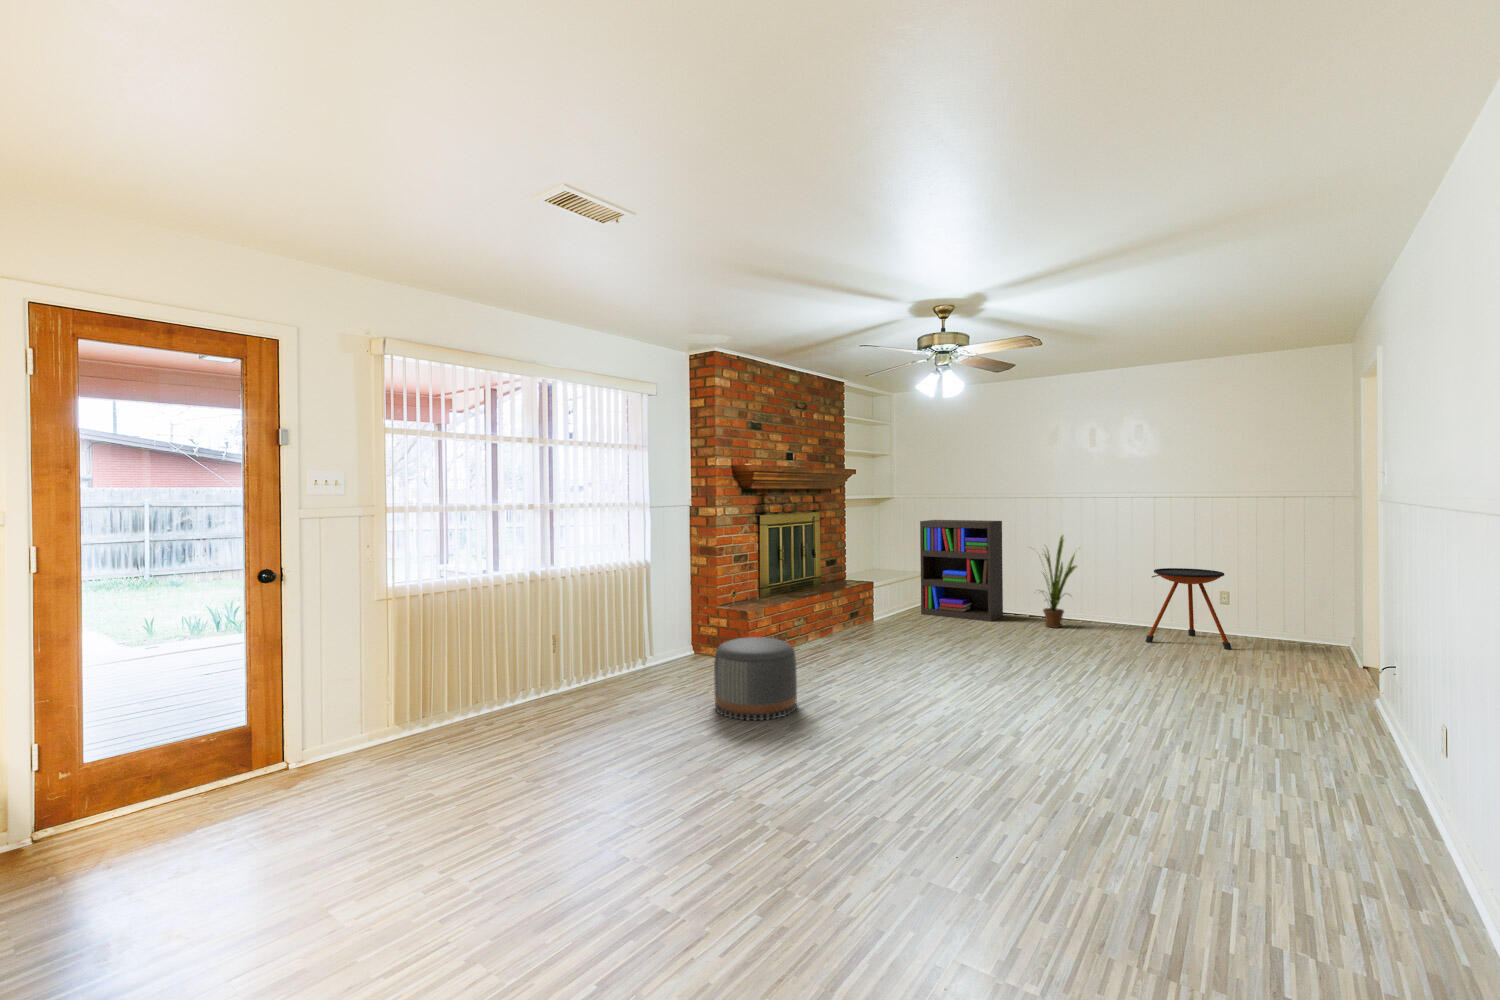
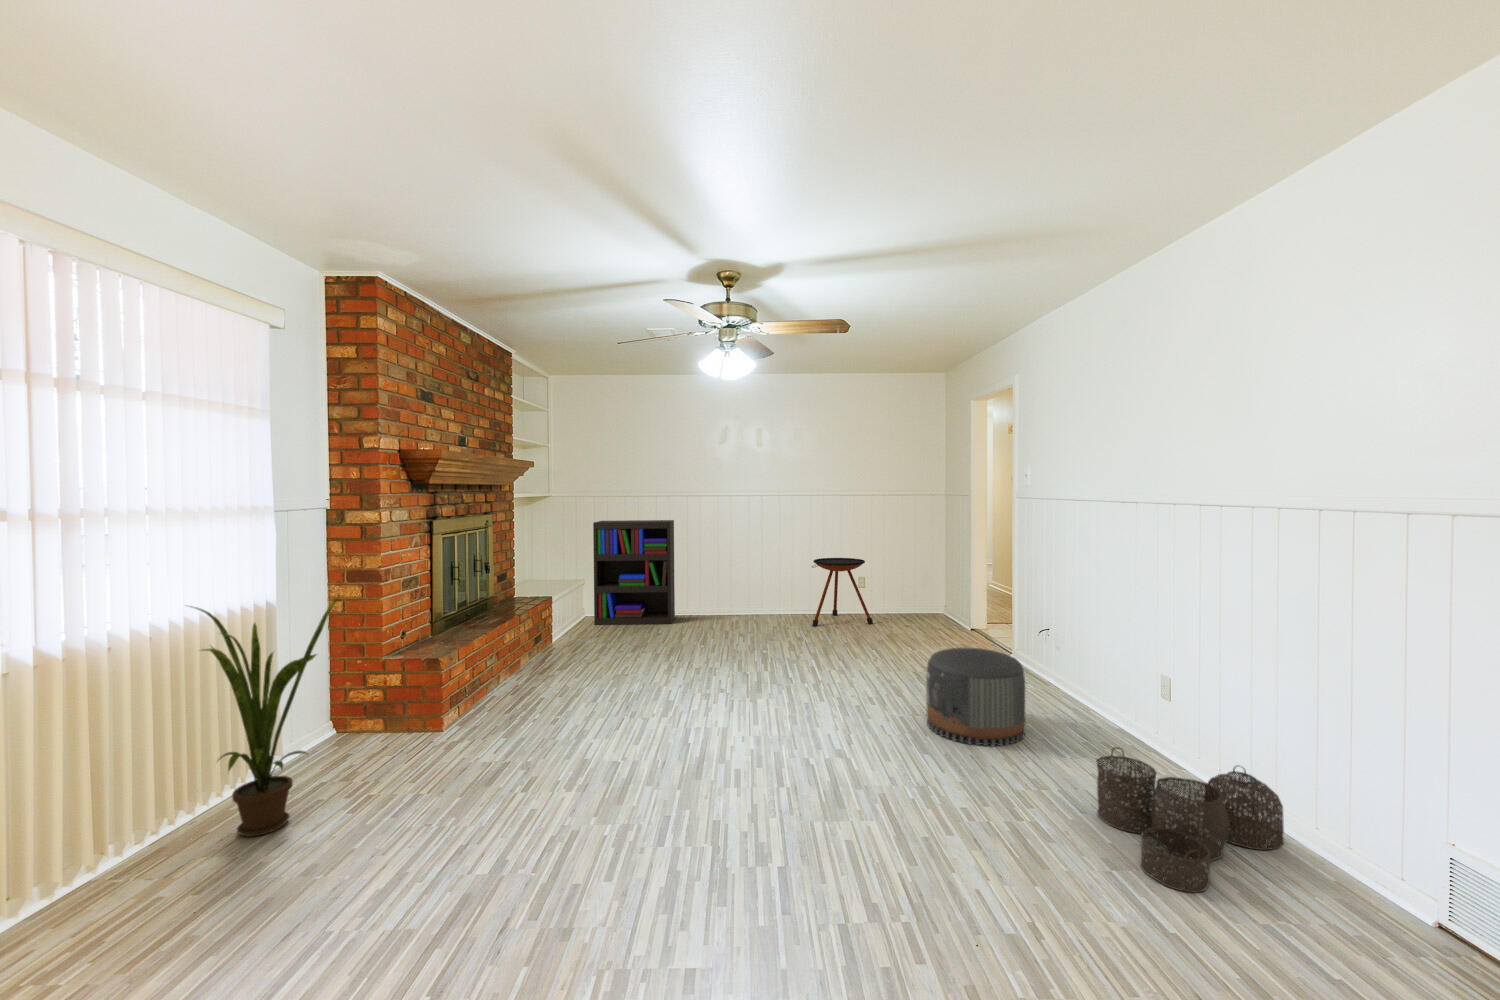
house plant: present [1041,535,1077,628] -> present [193,599,338,836]
pouf: present [714,637,797,721] -> present [926,648,1025,746]
woven basket: none [1196,776,1464,931] -> present [1096,747,1284,892]

